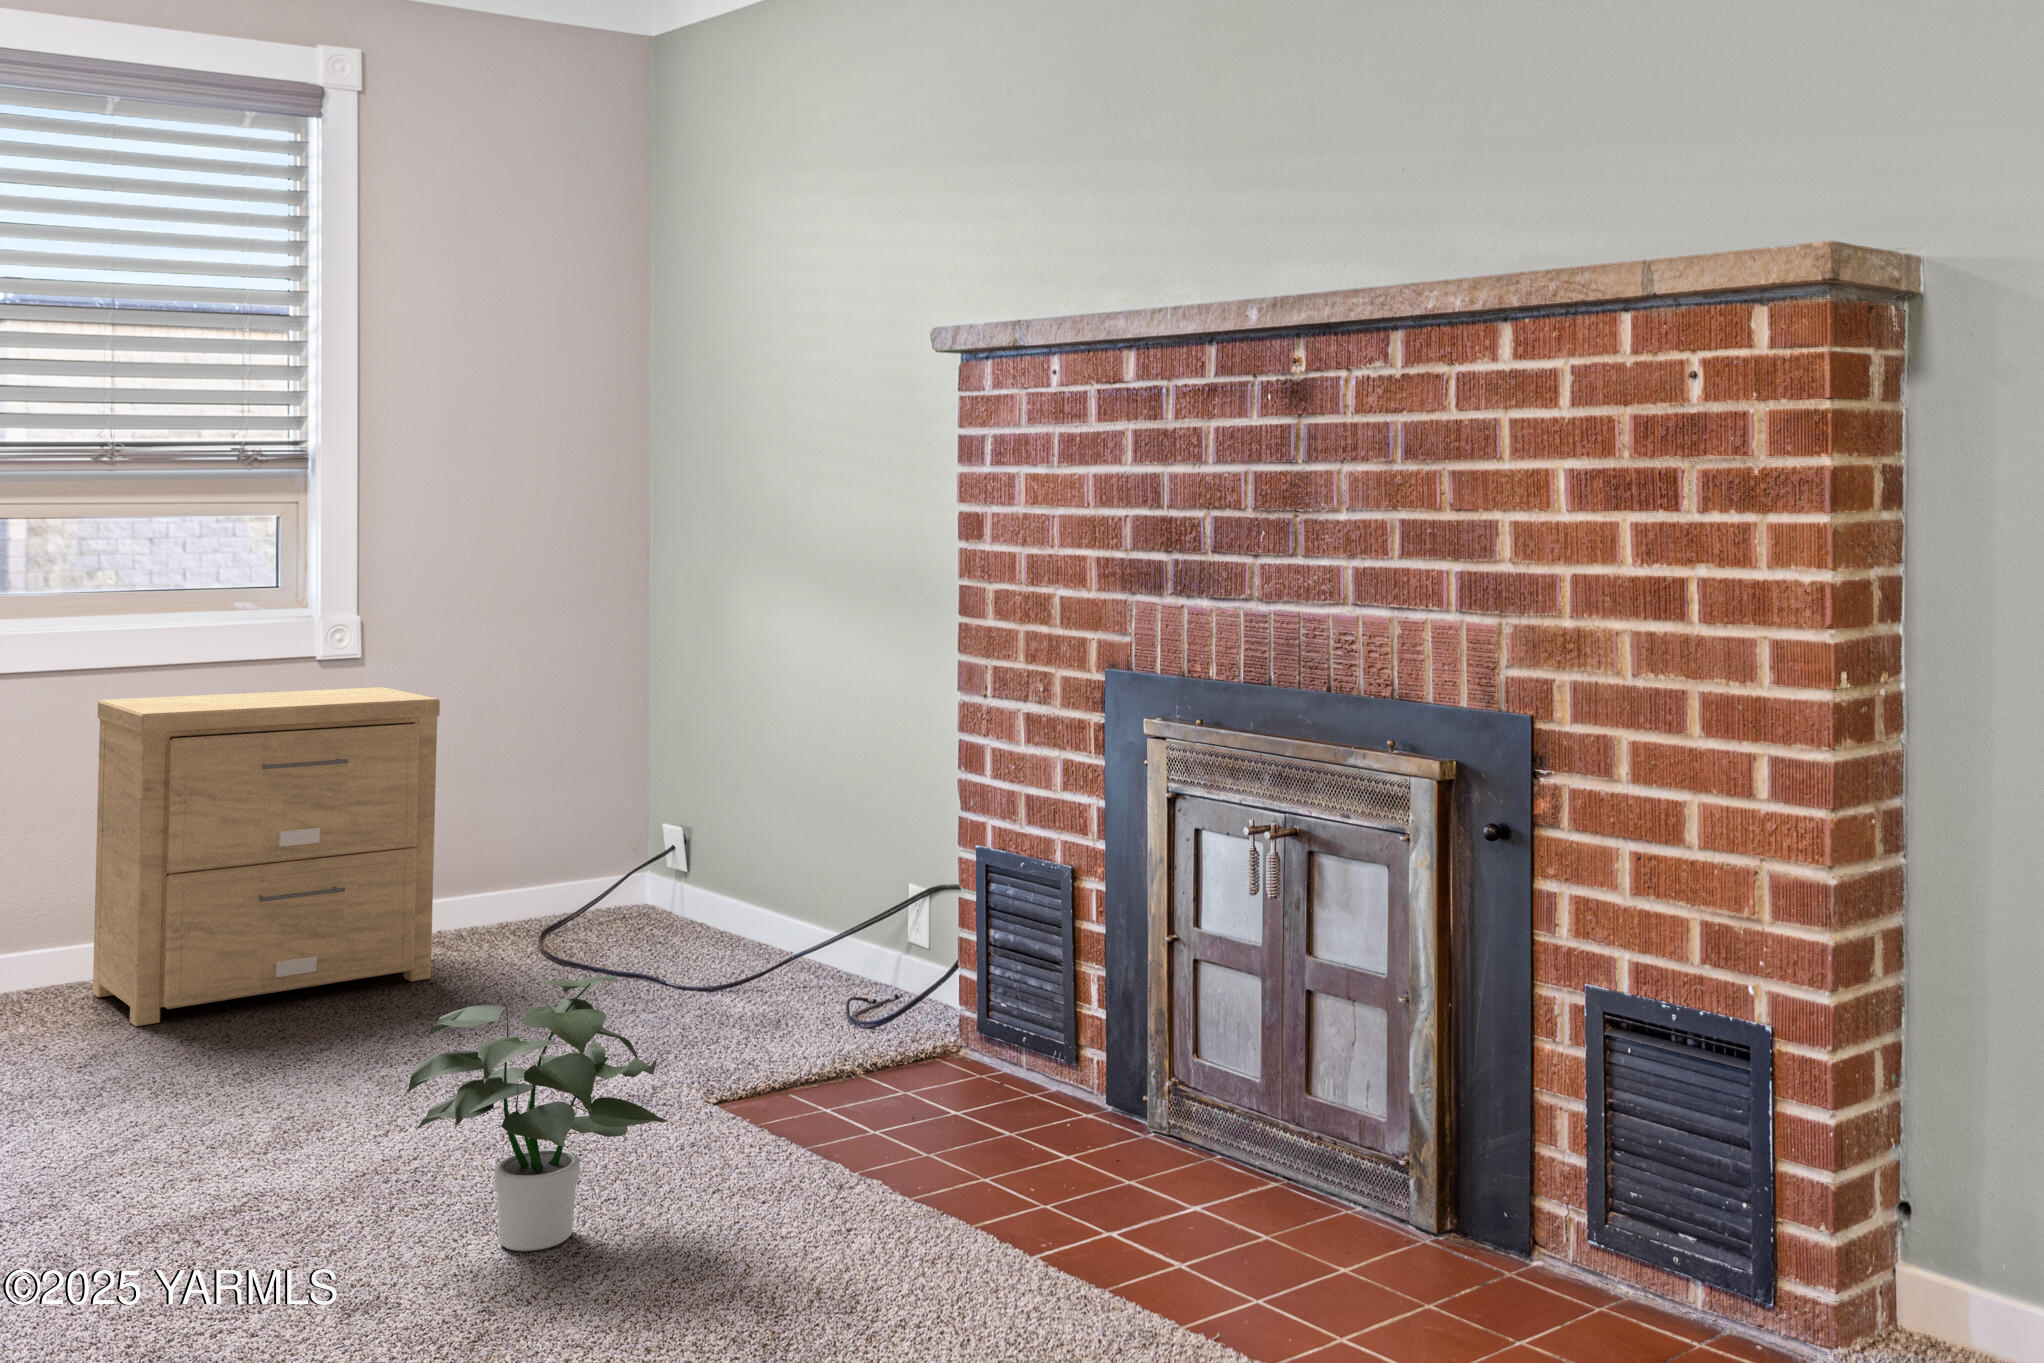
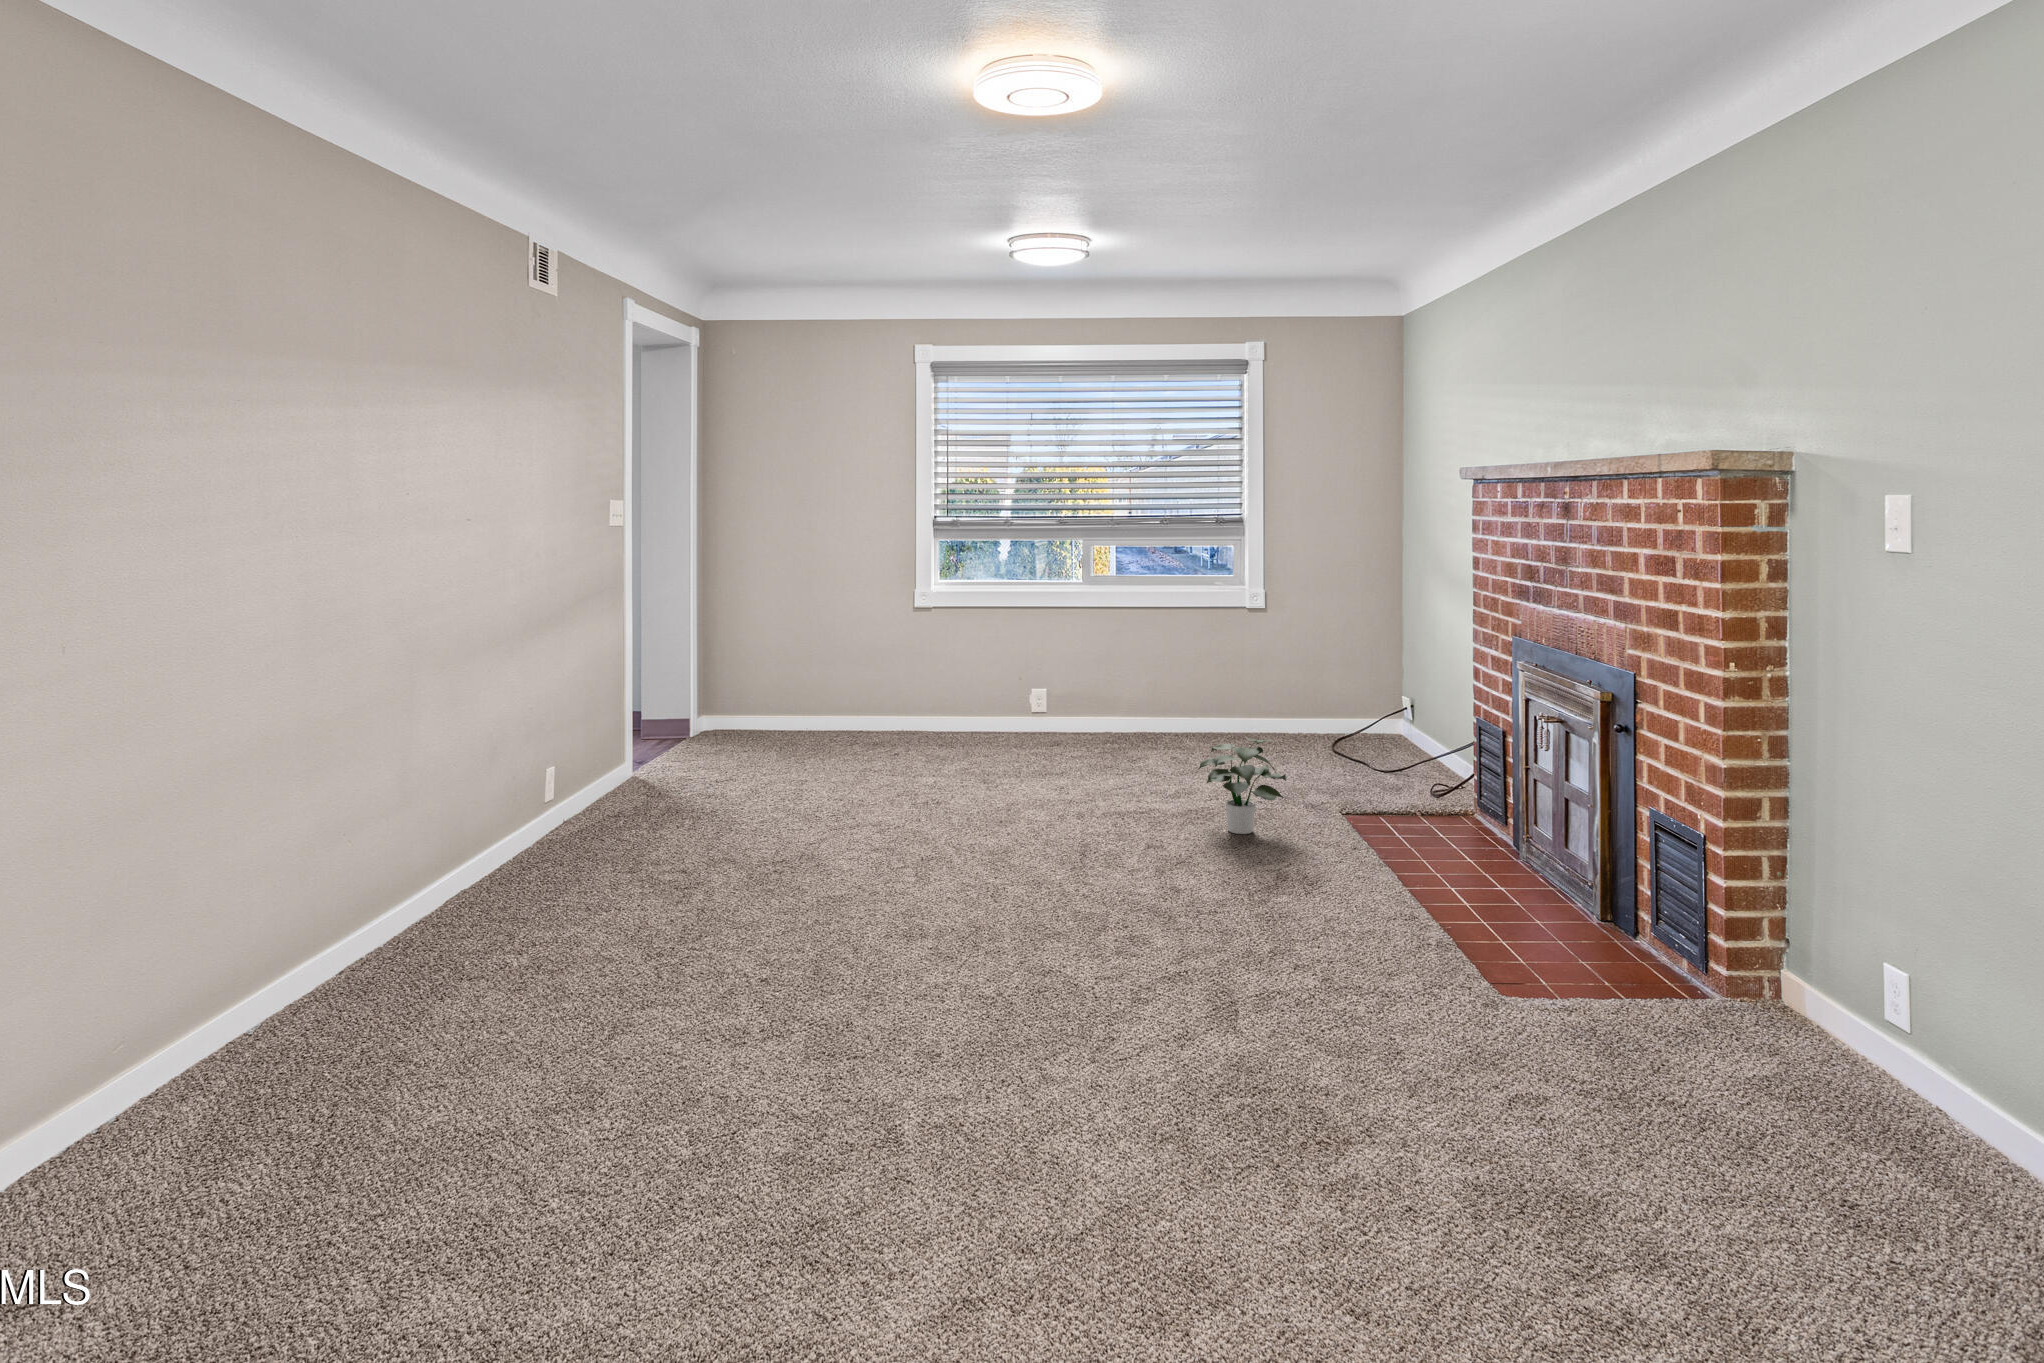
side table: present [93,687,440,1026] -> none [1167,619,1285,746]

